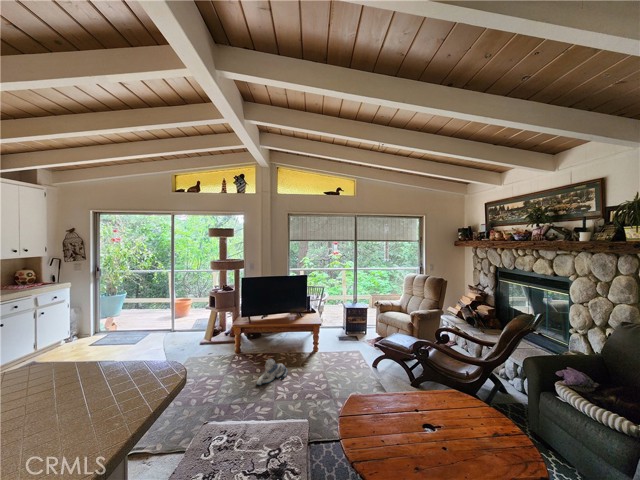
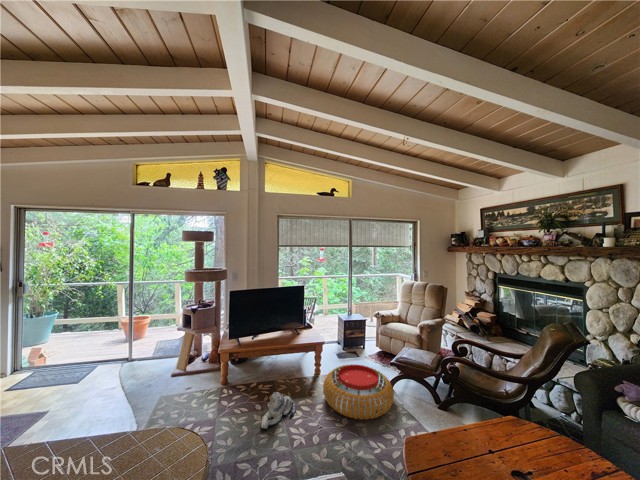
pouf: none [311,343,371,387] -> present [323,365,394,420]

